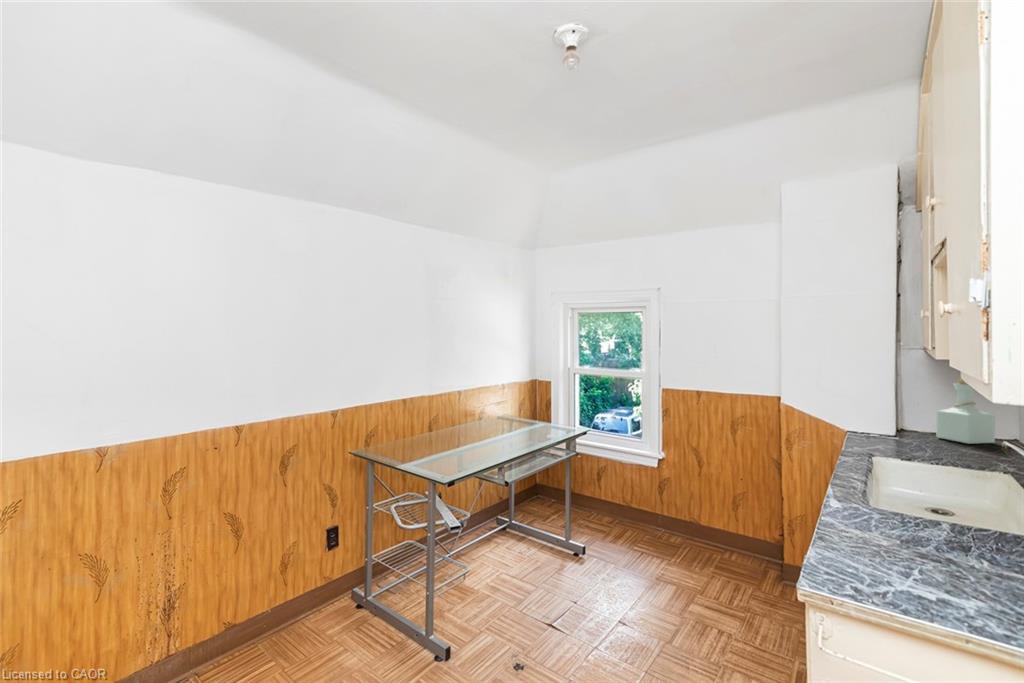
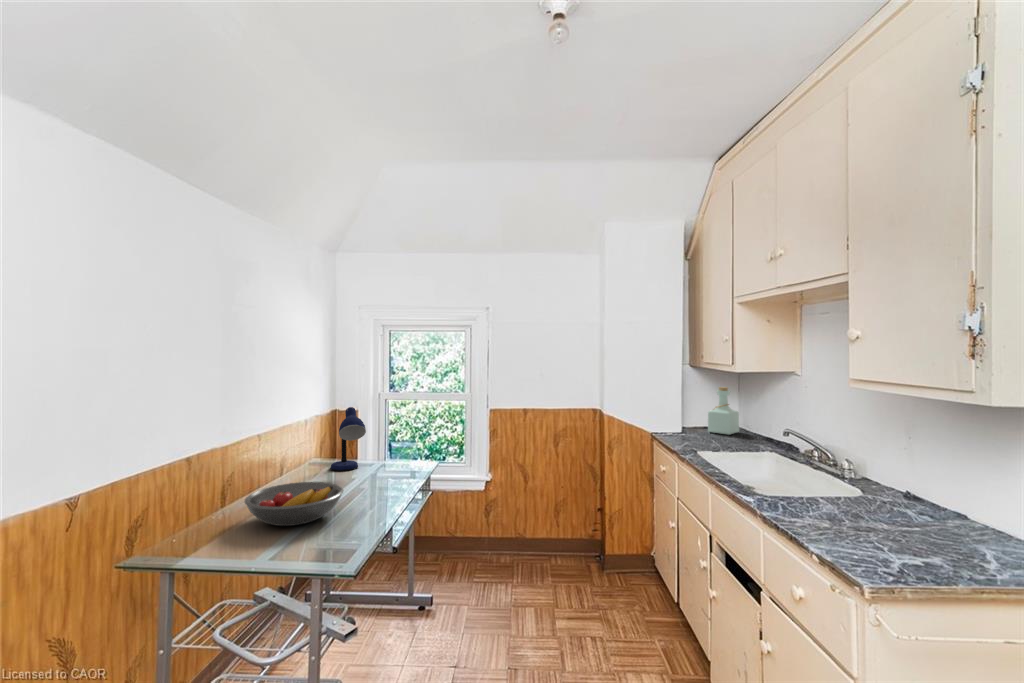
desk lamp: none [510,376,532,428] -> present [330,407,366,471]
fruit bowl: none [416,426,482,453] -> present [244,482,343,526]

